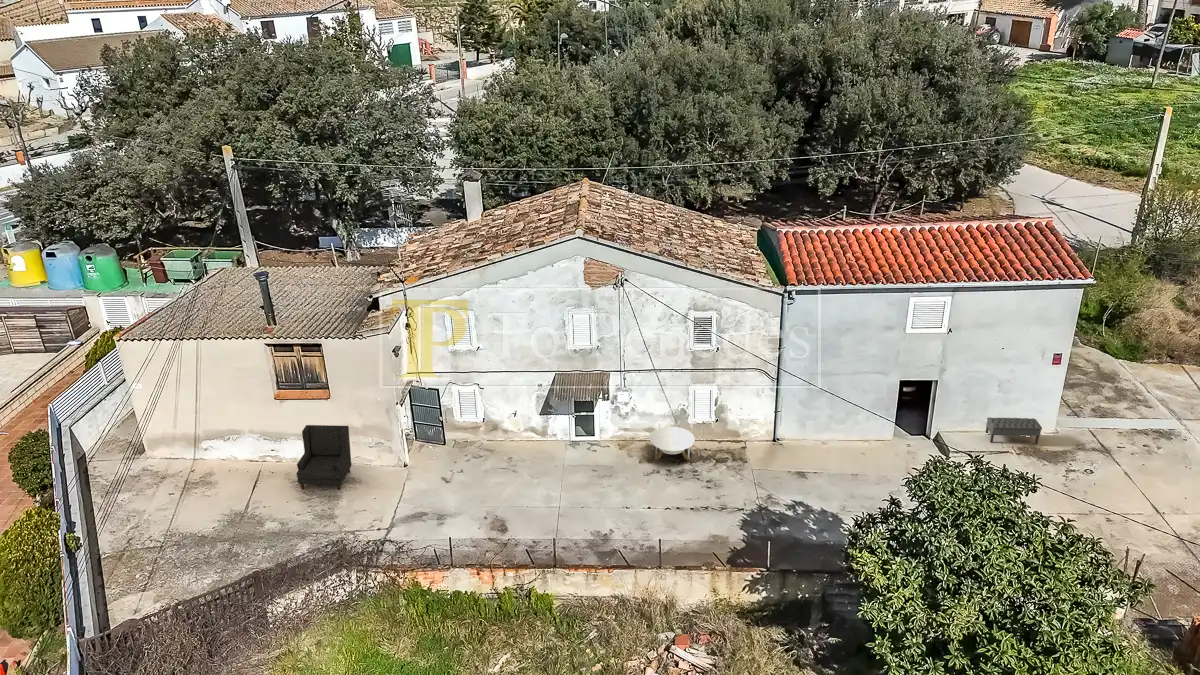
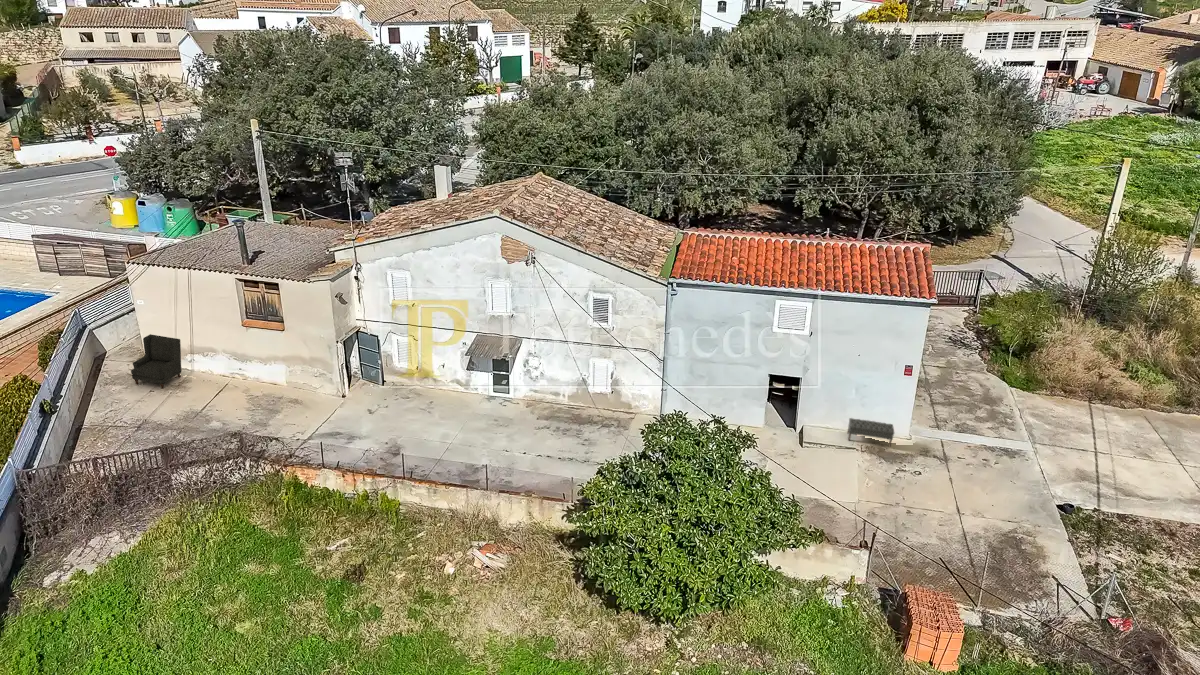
chair: present [296,425,351,490] -> present [131,334,181,389]
round table: present [650,427,695,460] -> none [548,391,587,421]

